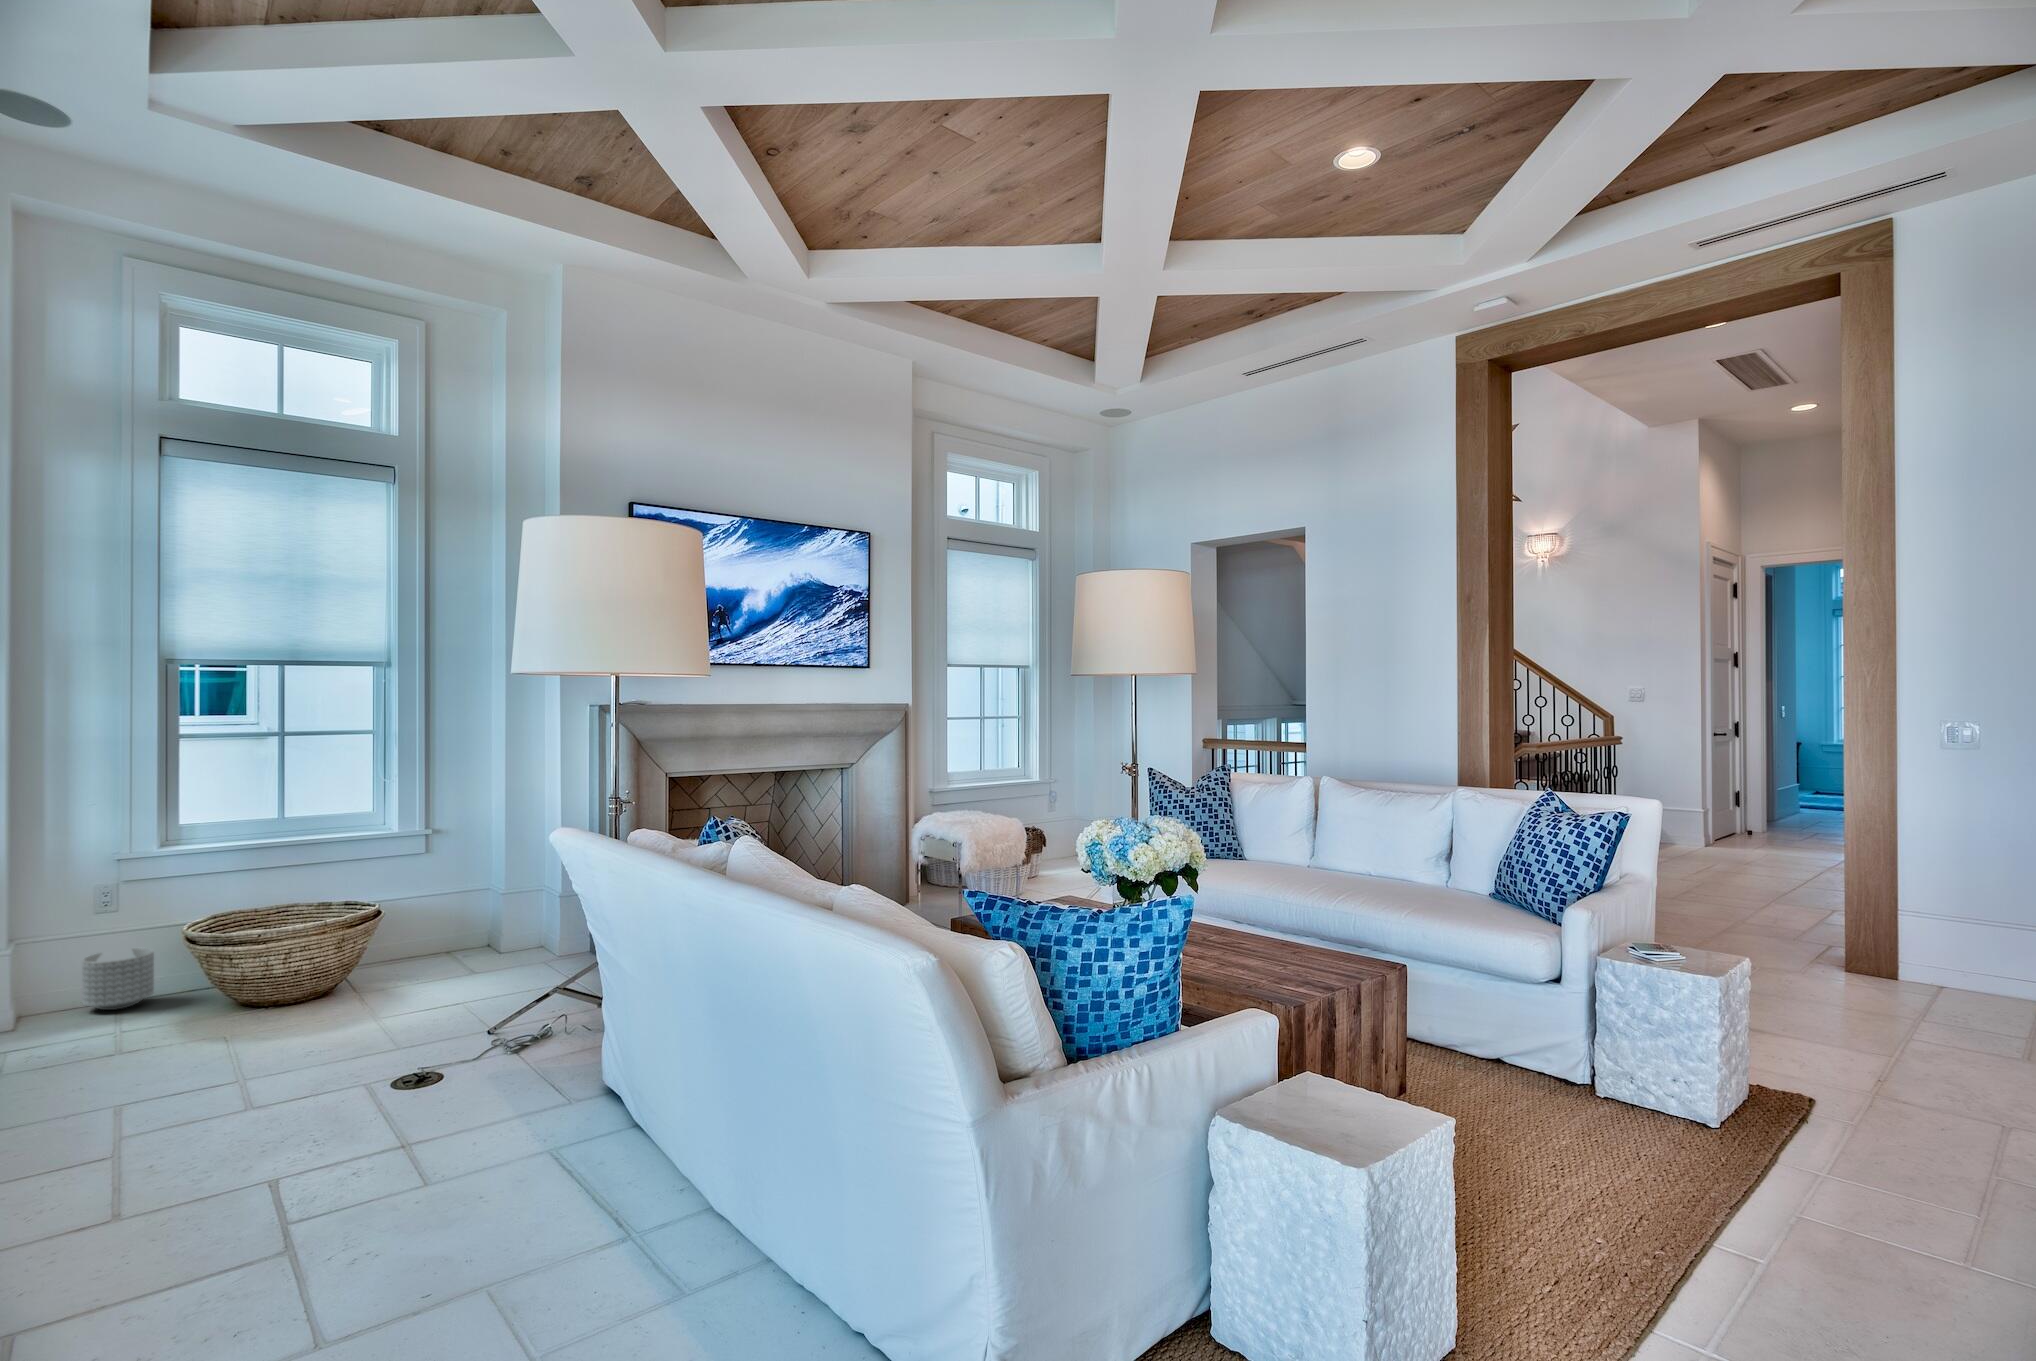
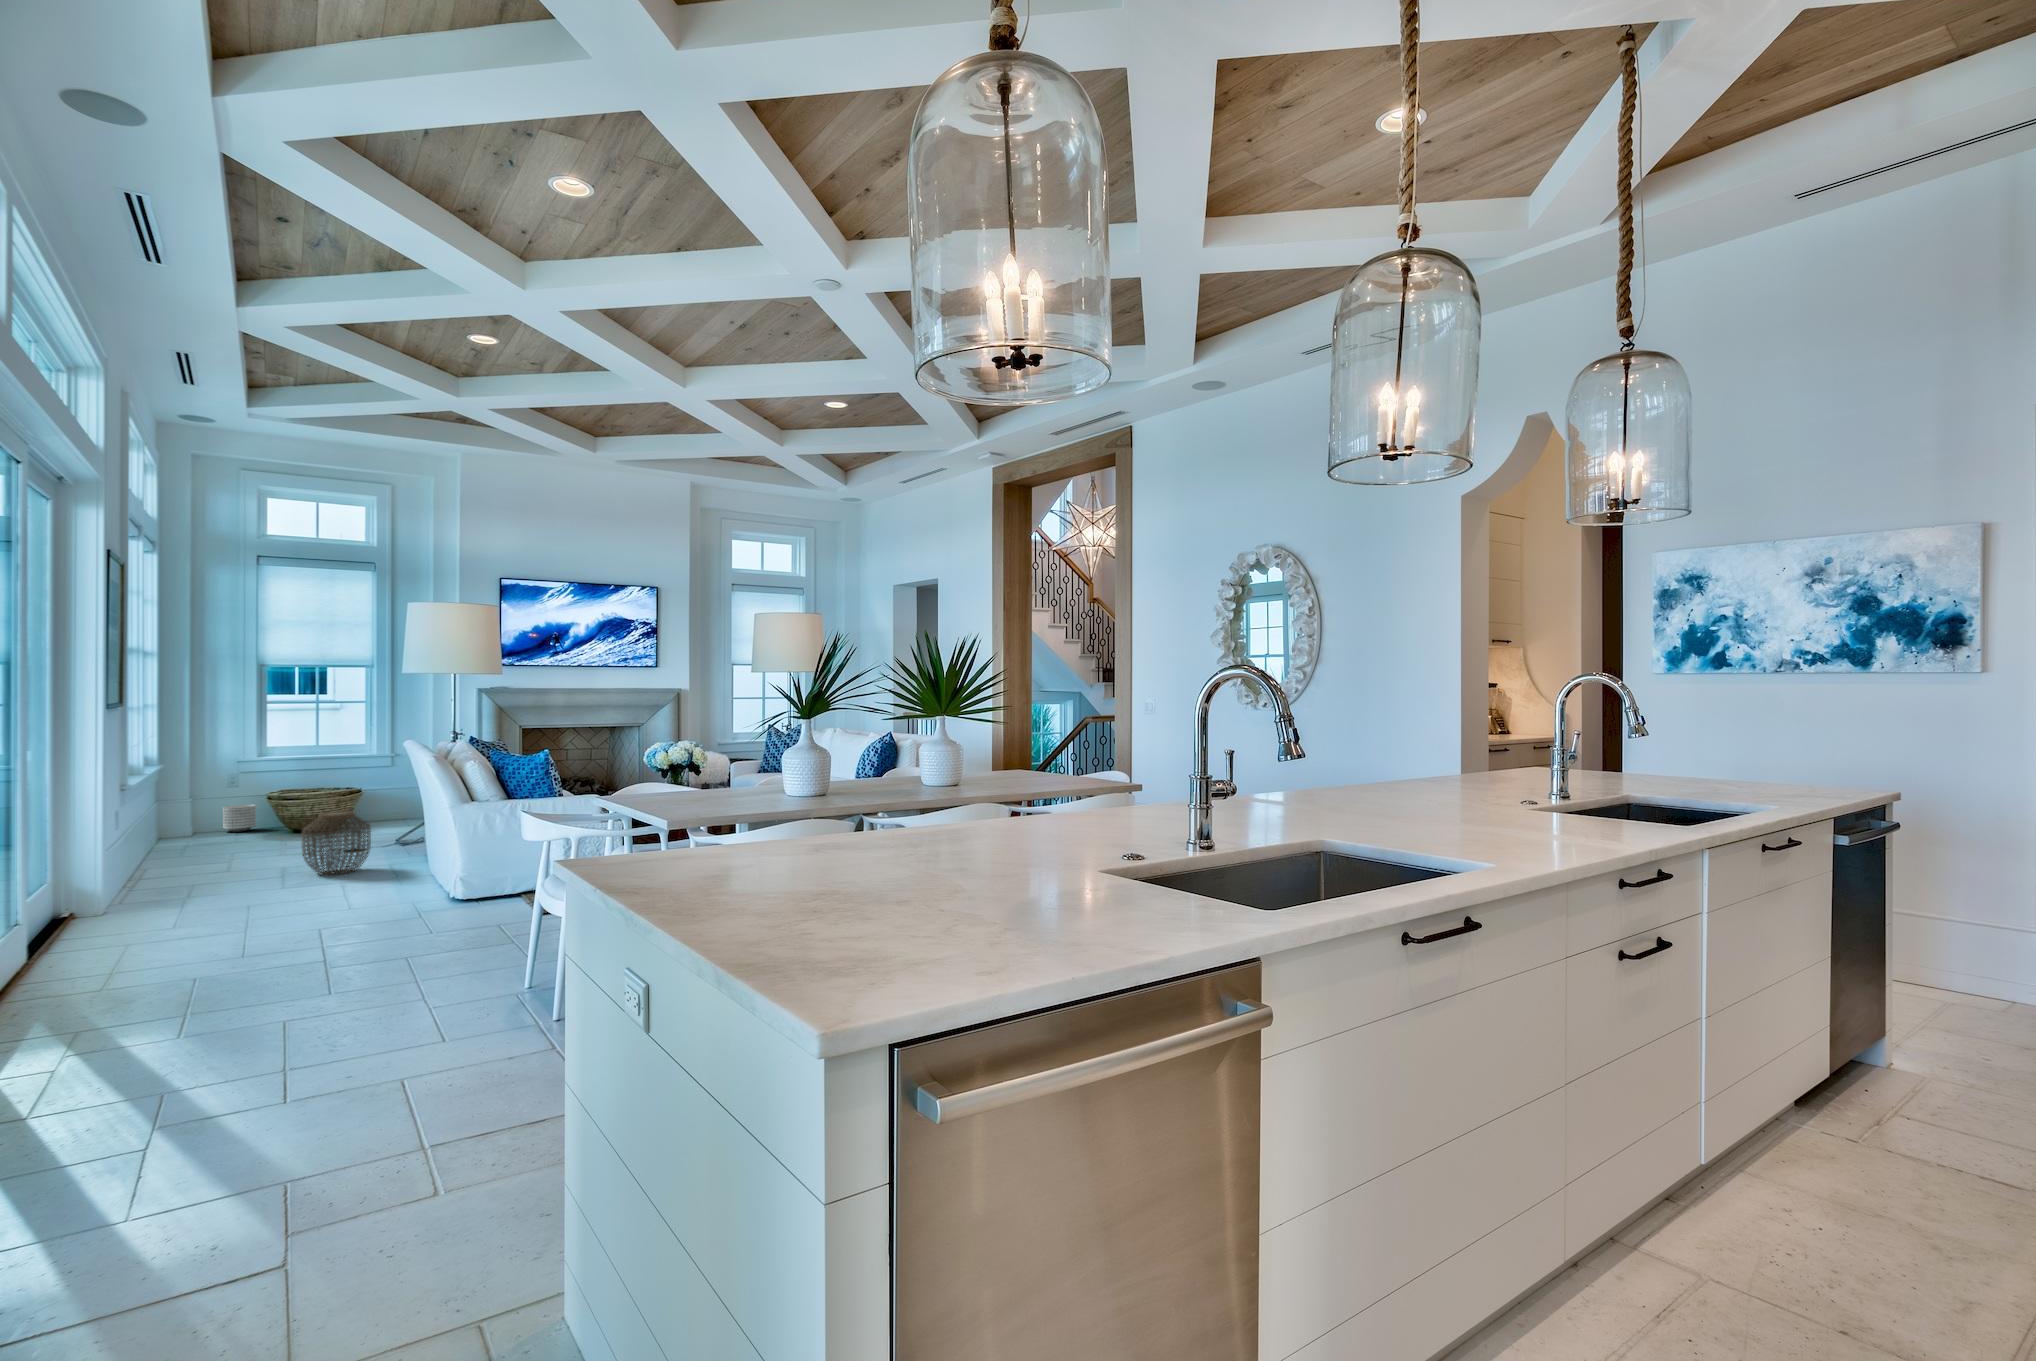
woven basket: none [332,1026,505,1214] -> present [302,811,371,875]

